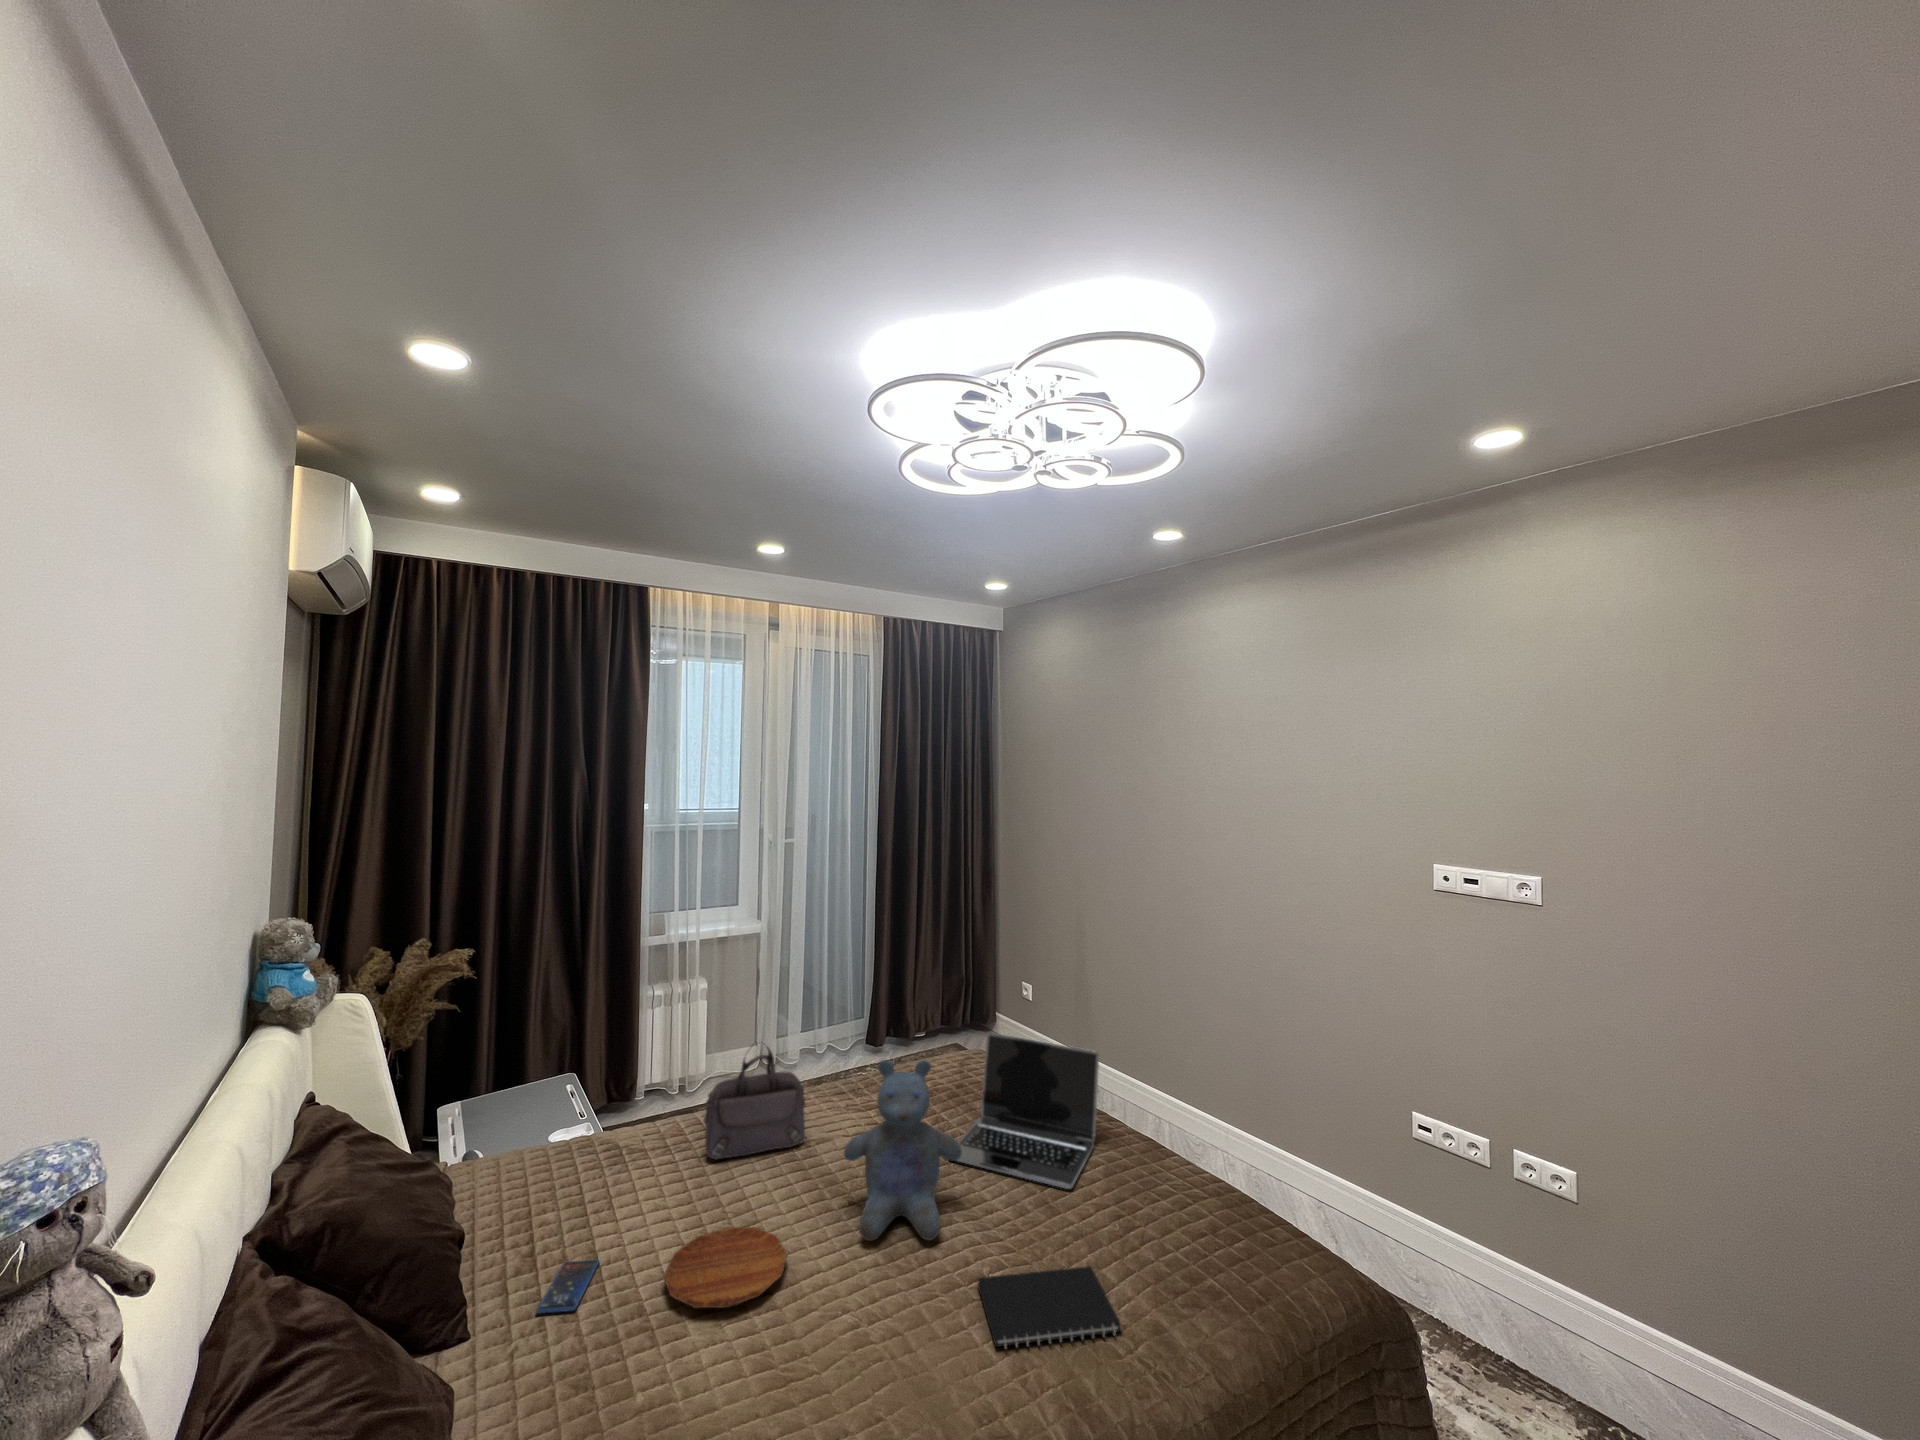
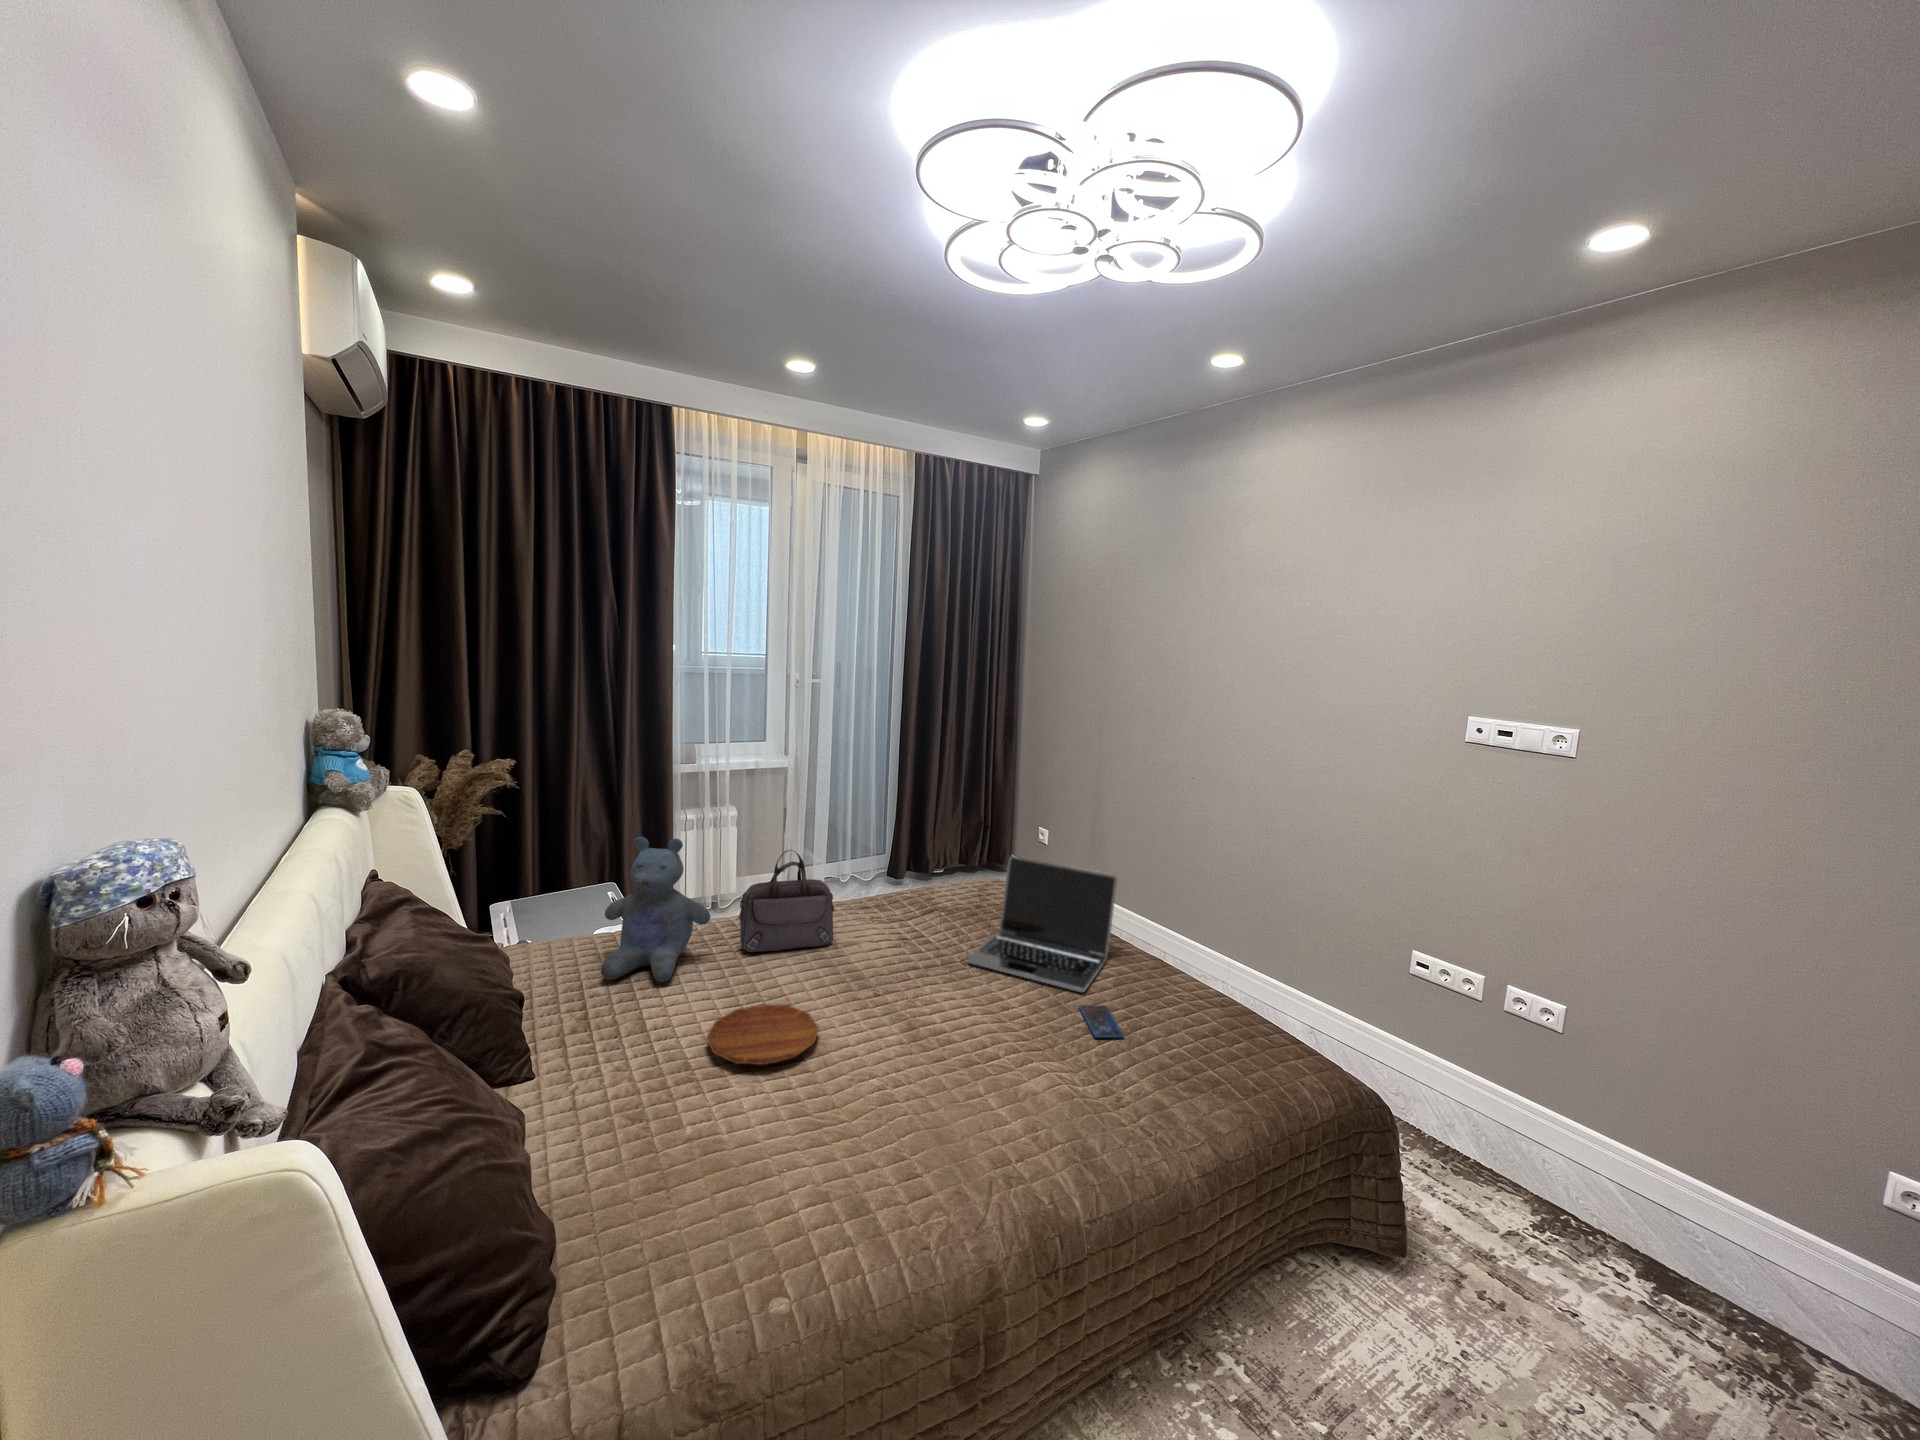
stuffed bear: present [844,1060,962,1241] -> present [601,837,710,982]
smartphone: present [536,1260,599,1314] -> present [1079,1005,1124,1038]
notebook: present [978,1266,1121,1349] -> none [994,1052,1127,1111]

